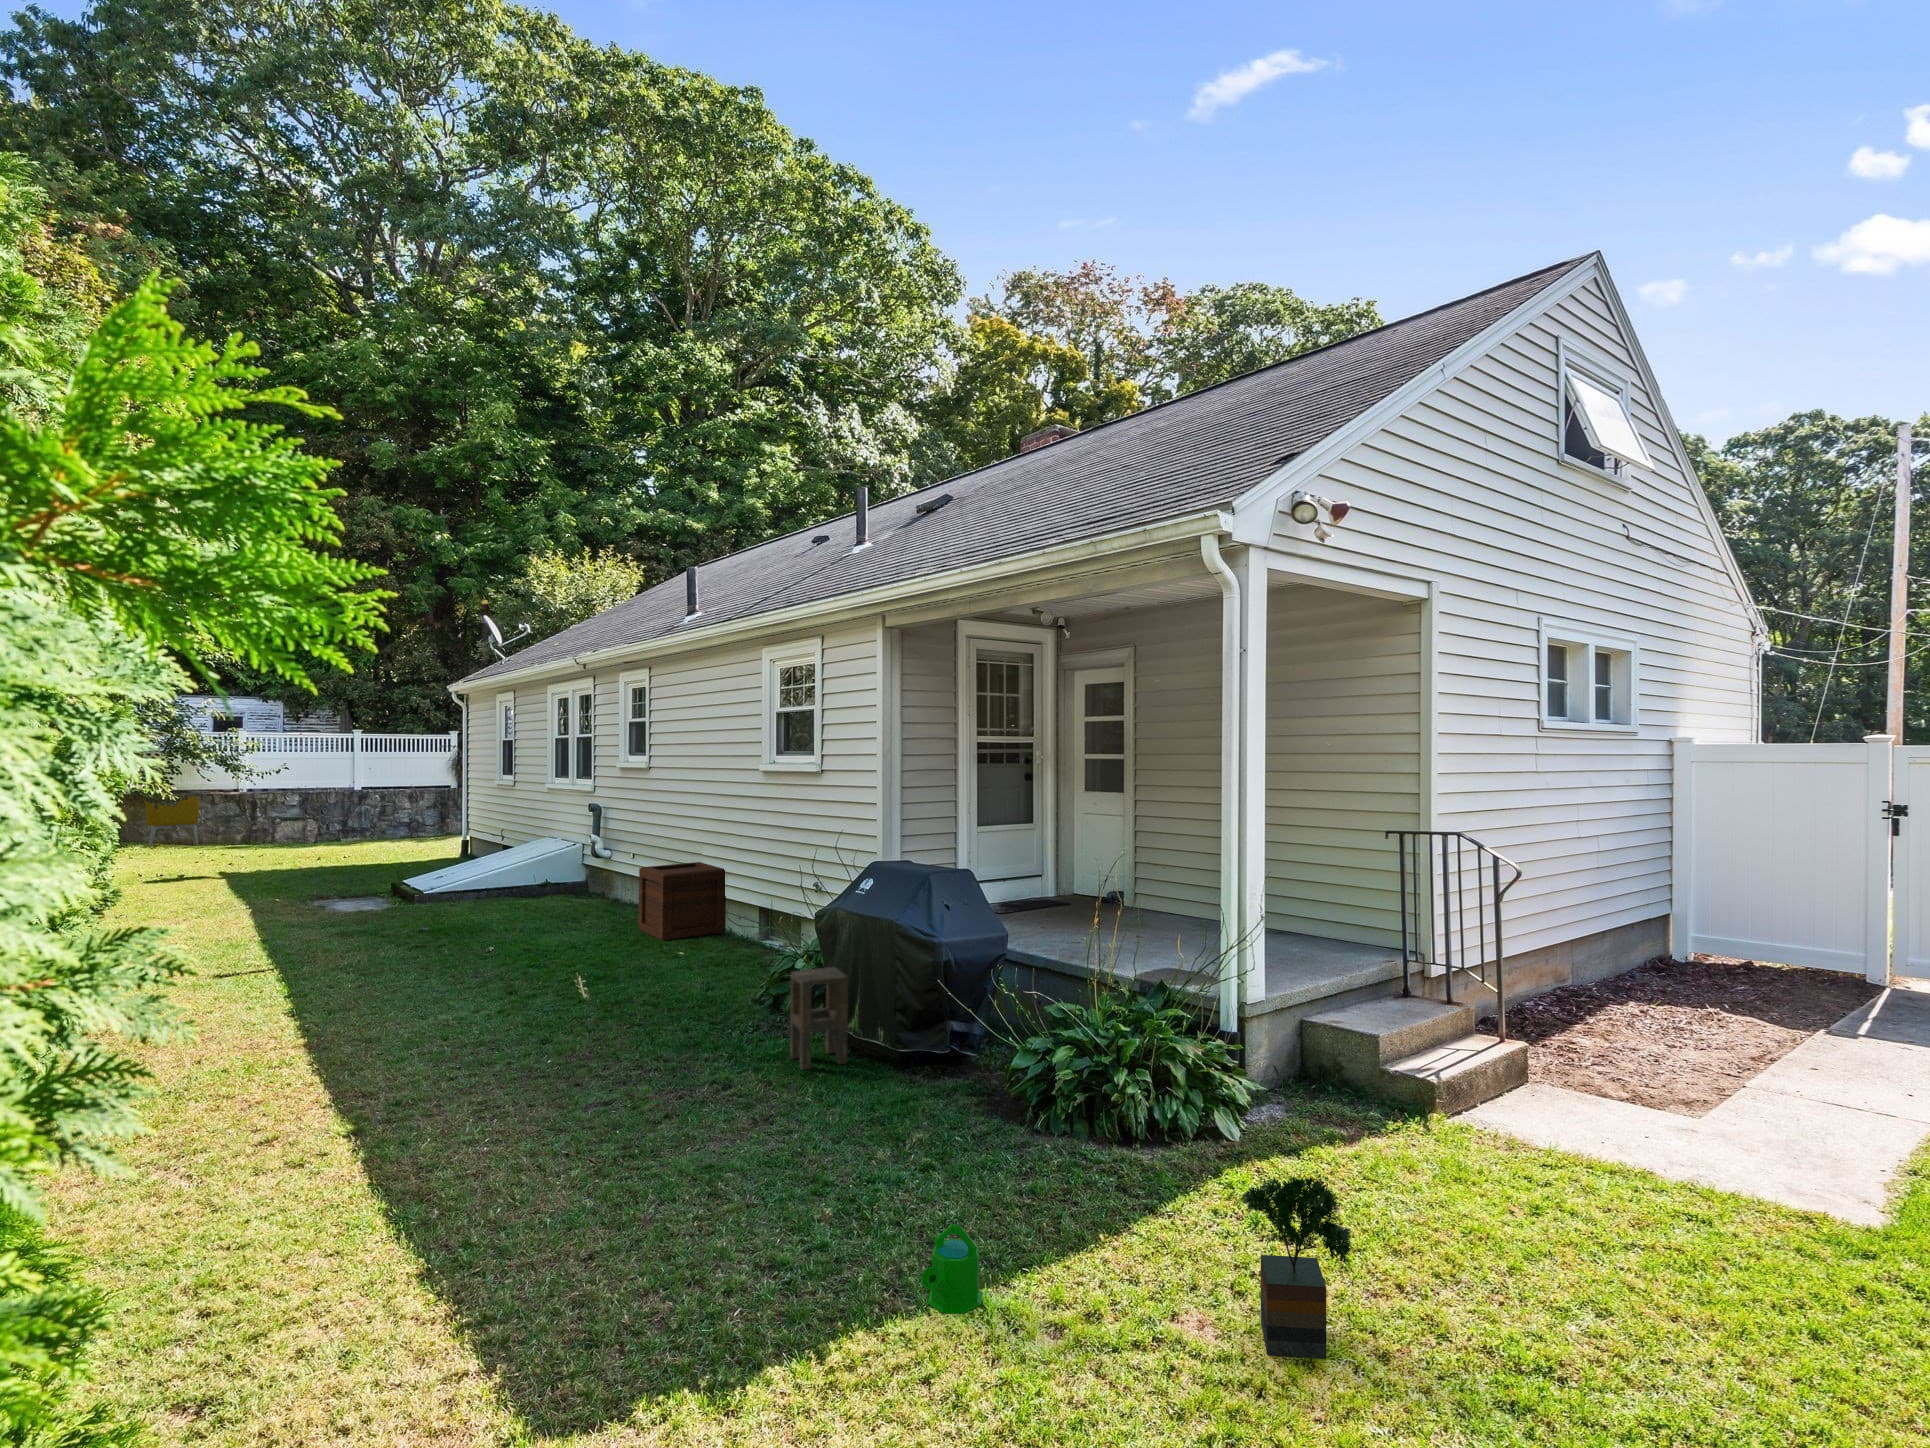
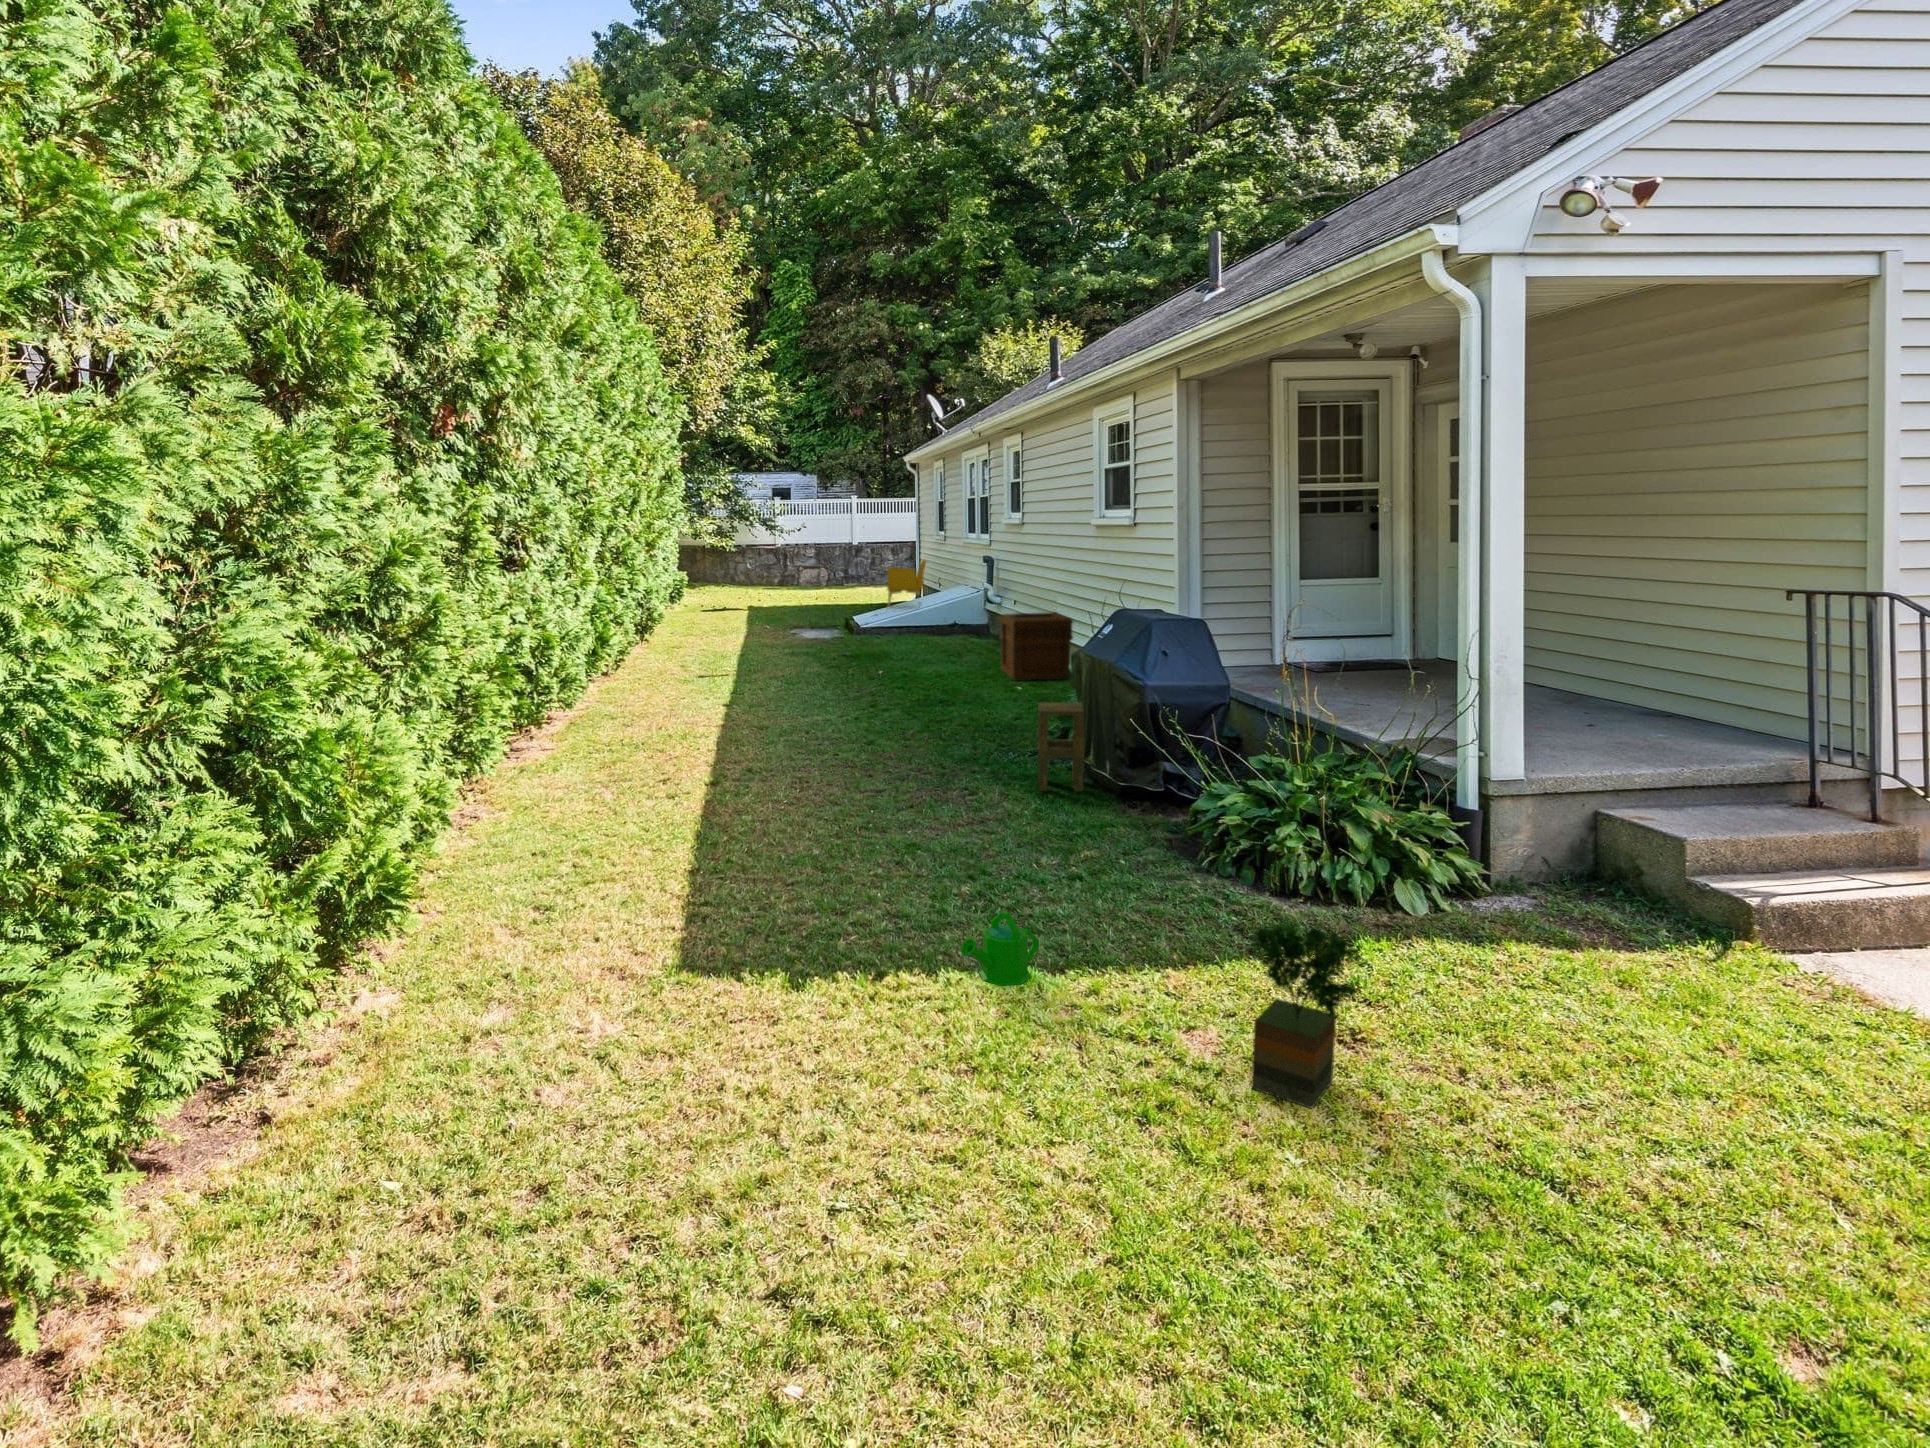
armchair: present [143,796,199,847] -> present [887,560,926,608]

